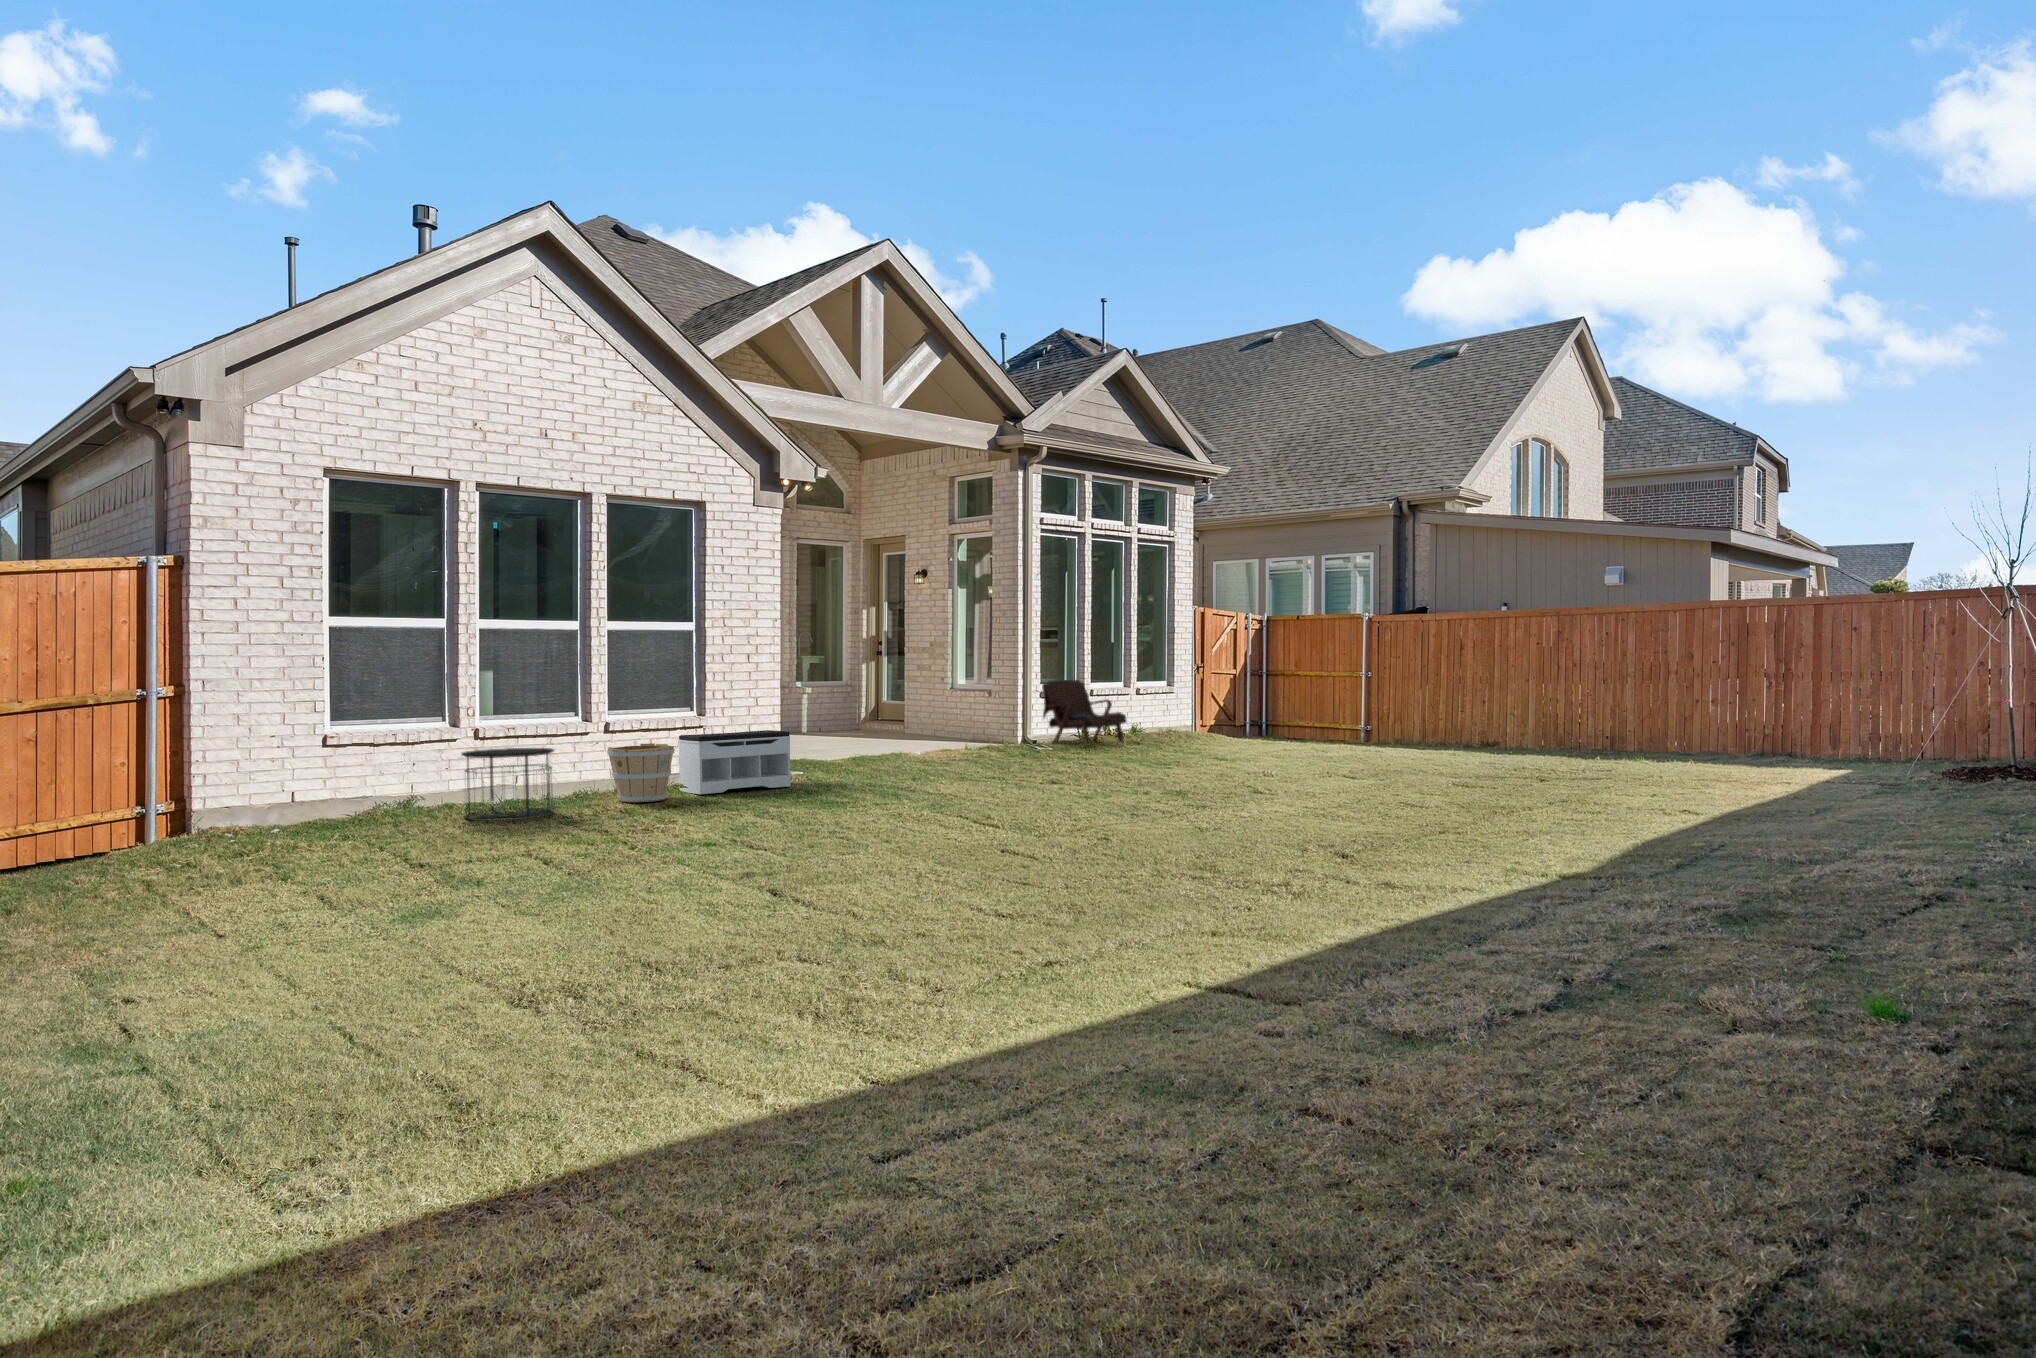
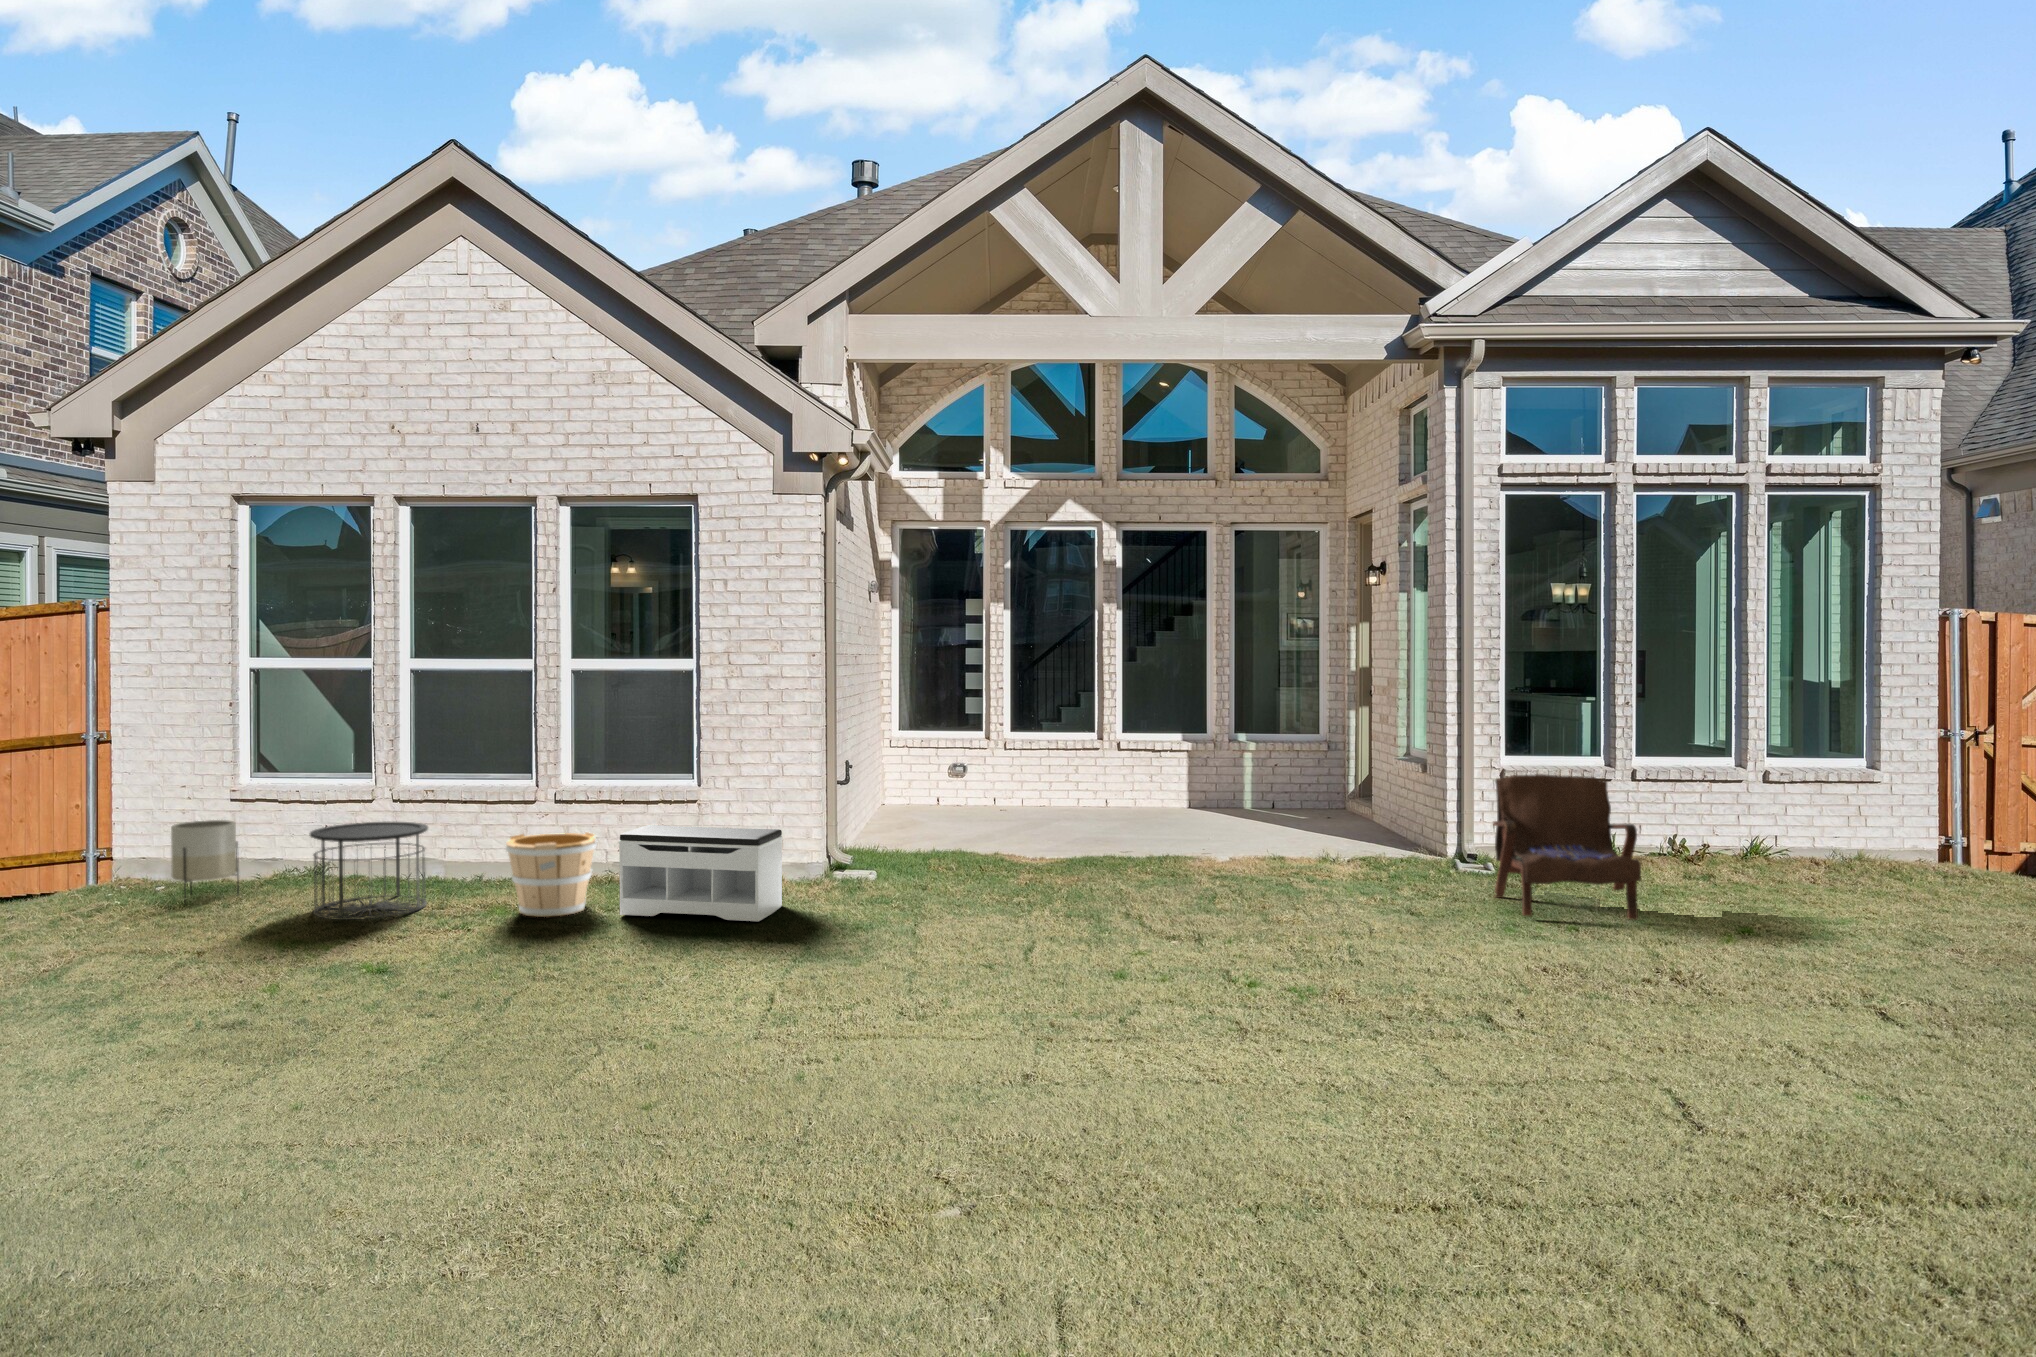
planter: none [300,761,359,834] -> present [171,820,239,904]

